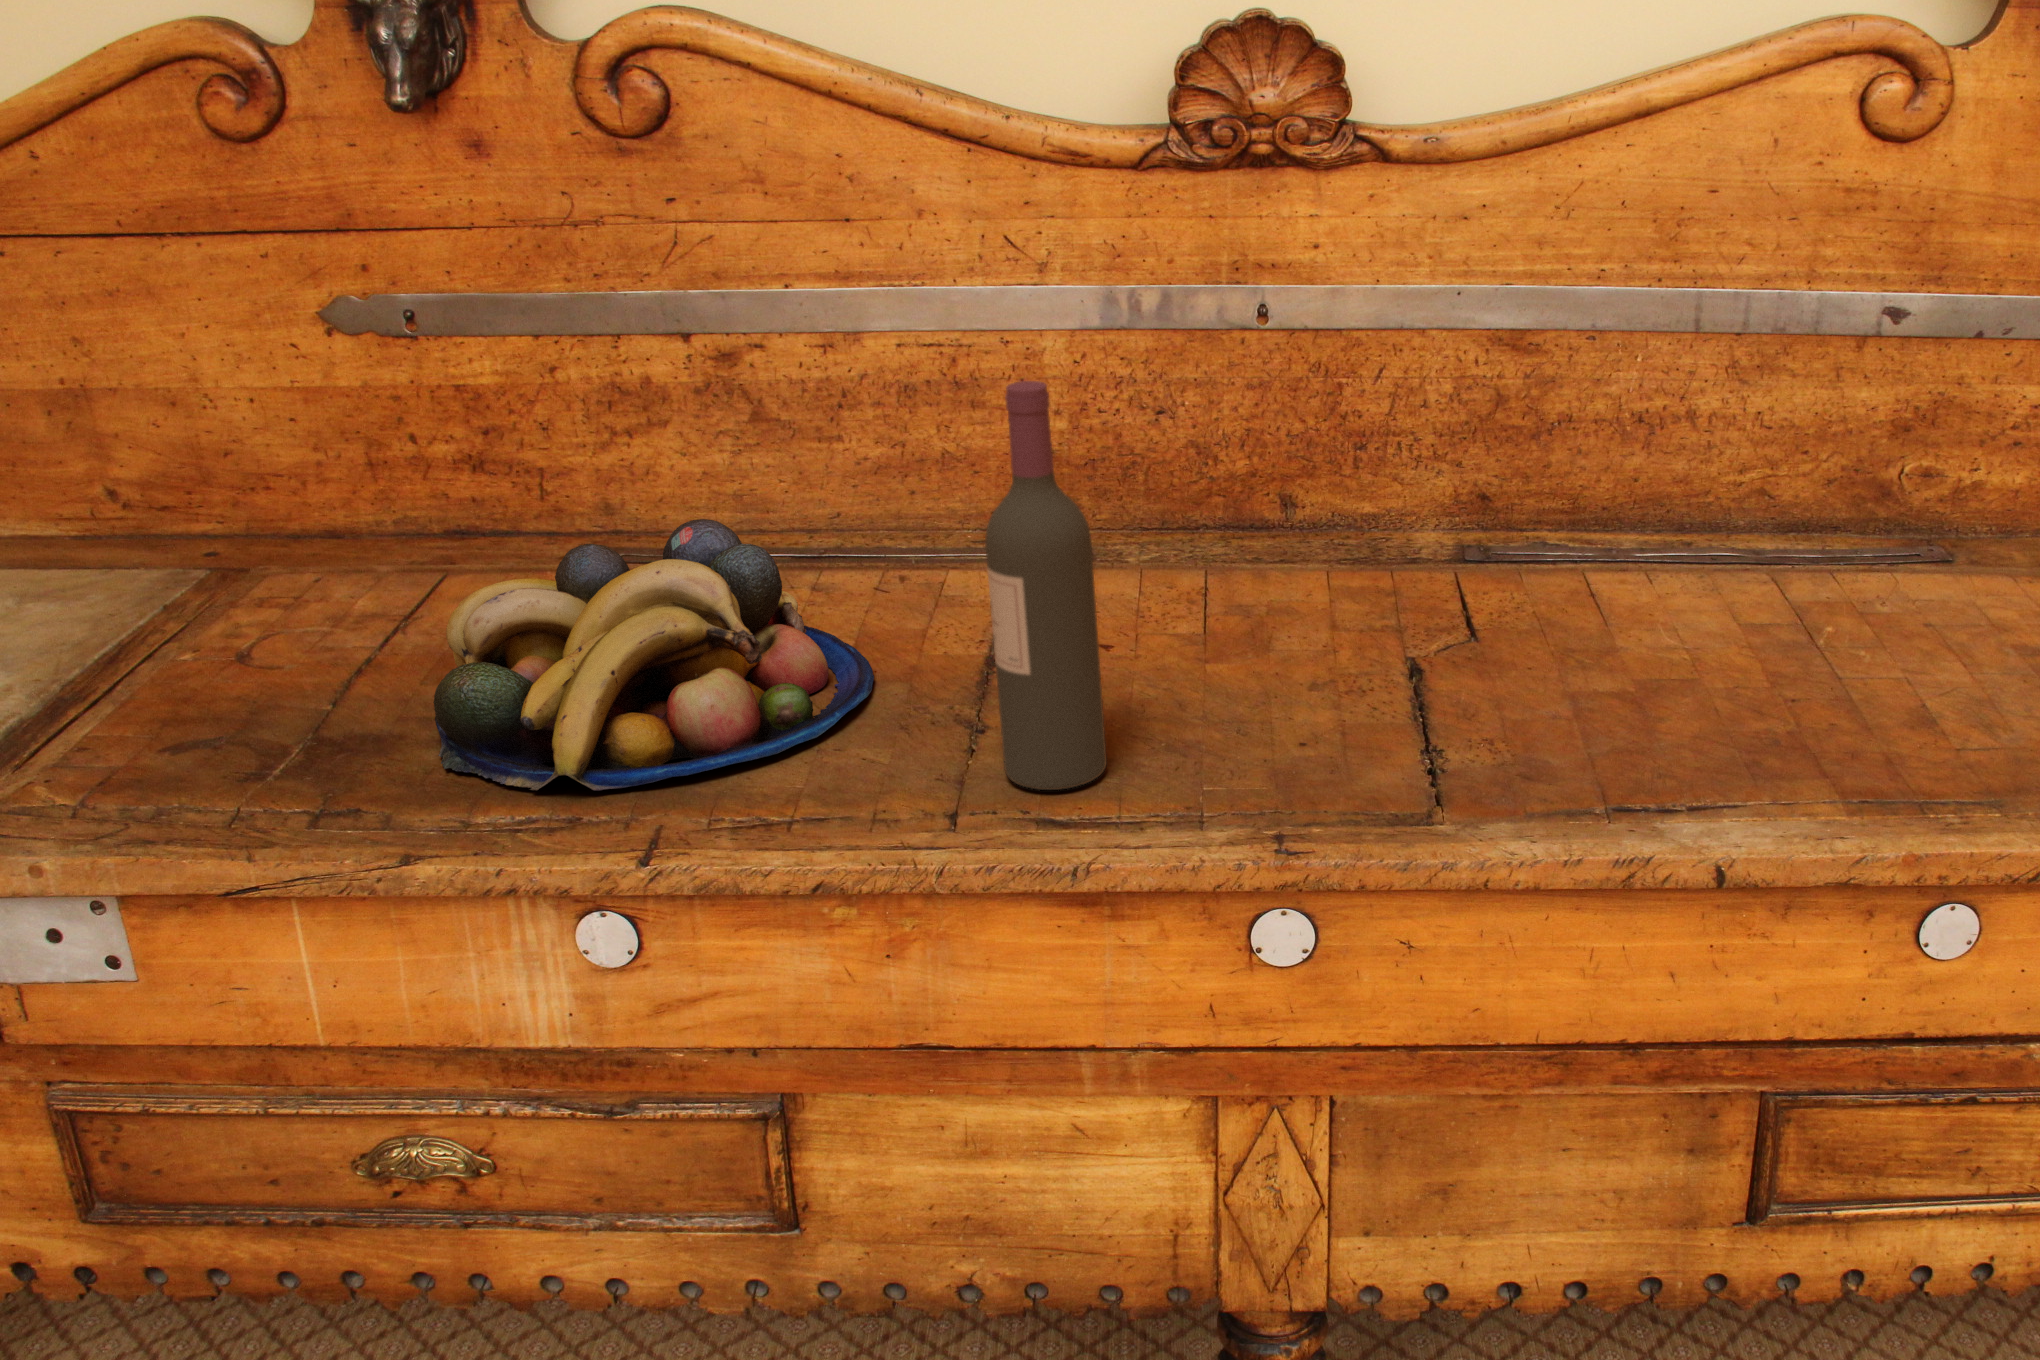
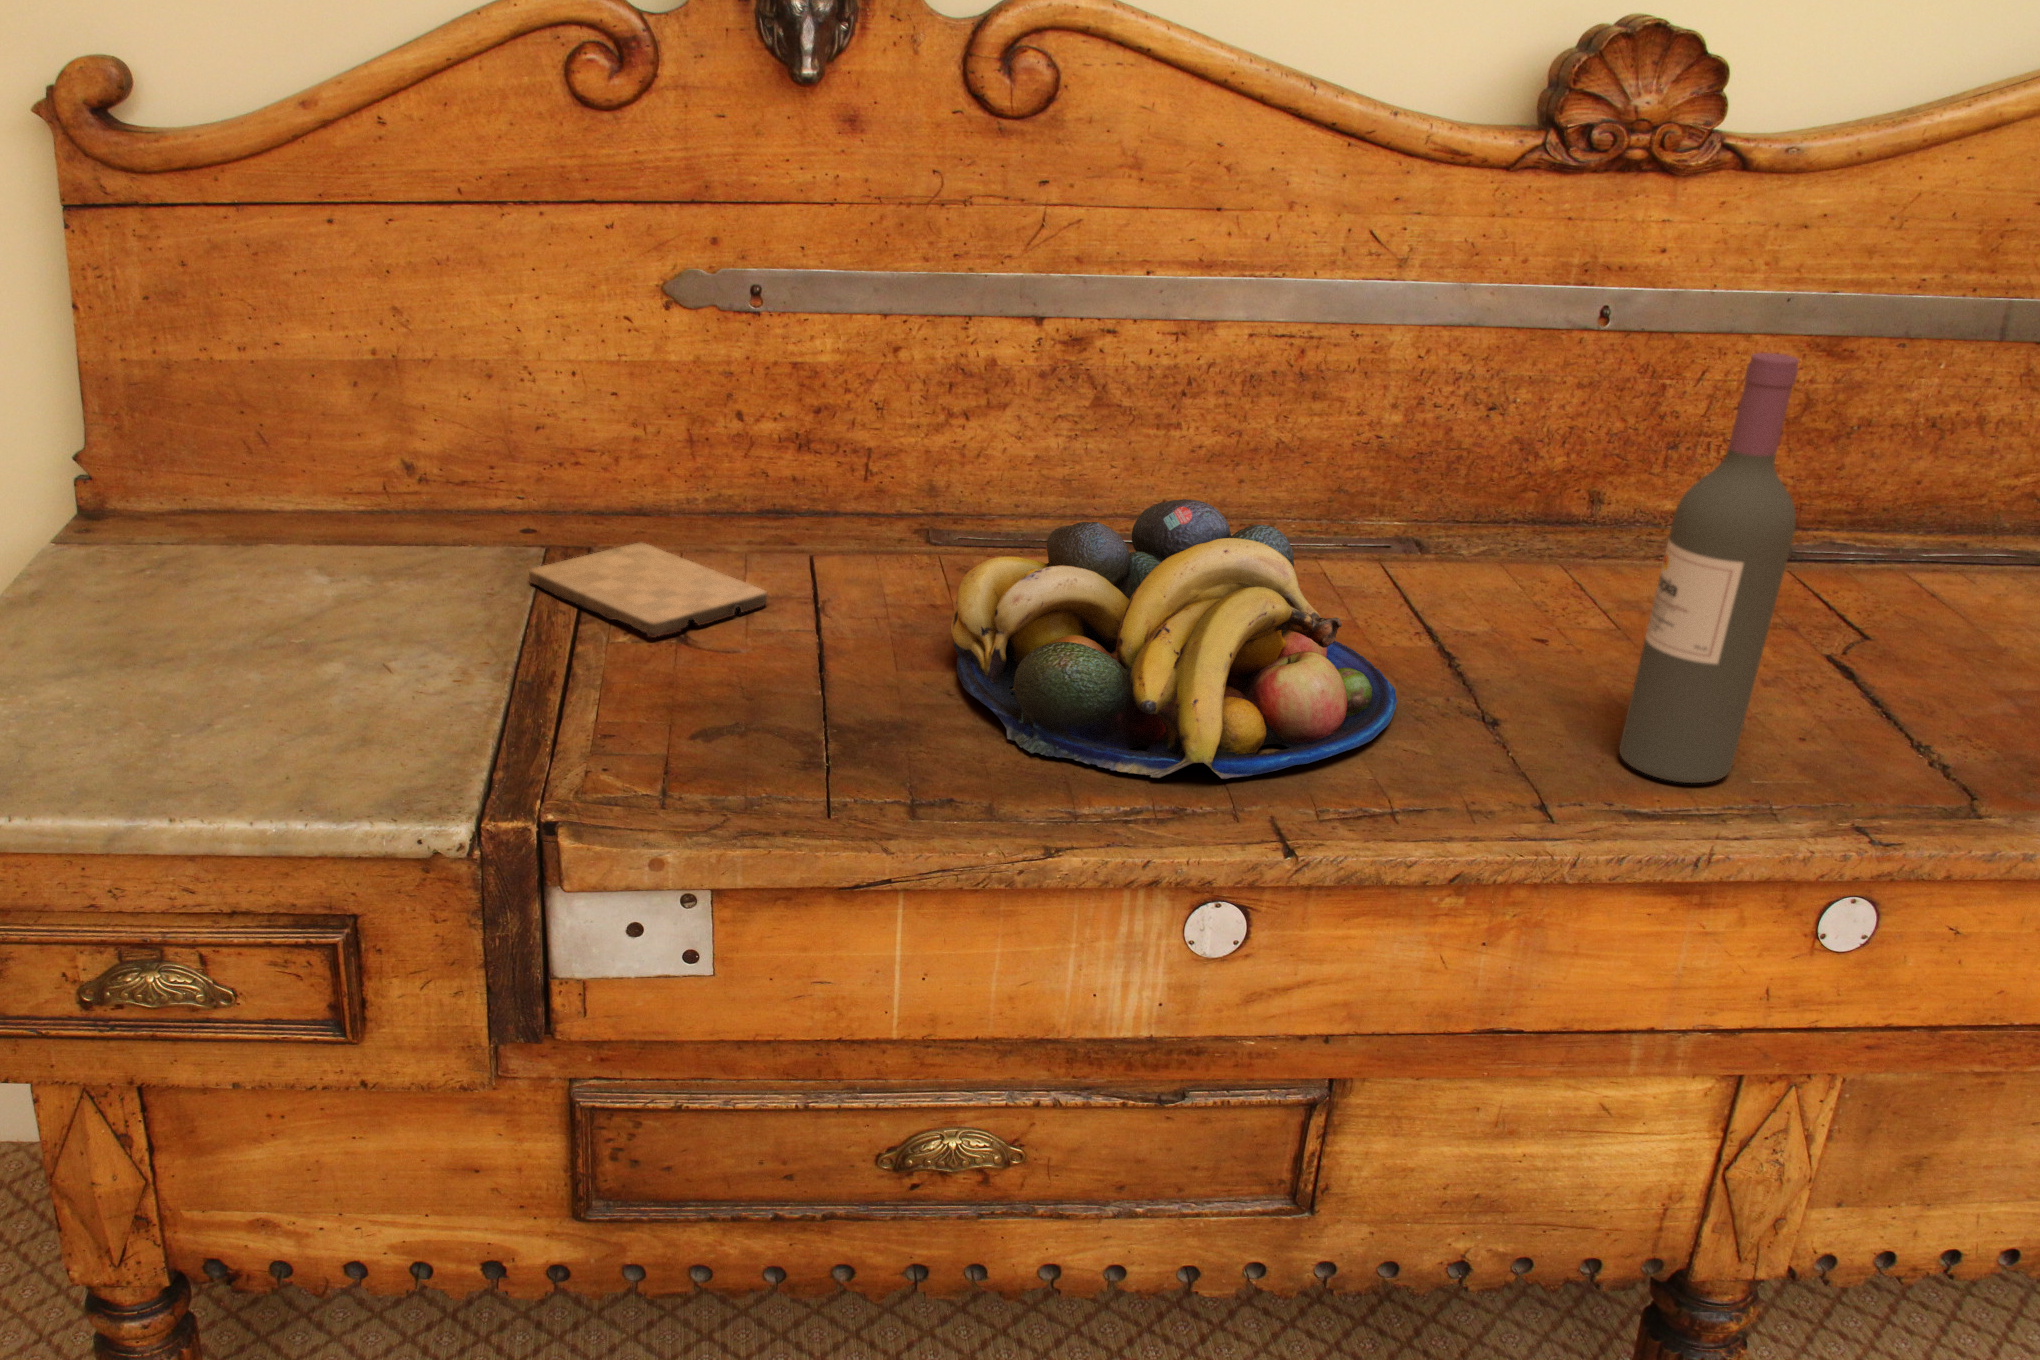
cutting board: none [141,567,352,664] -> present [529,543,767,638]

